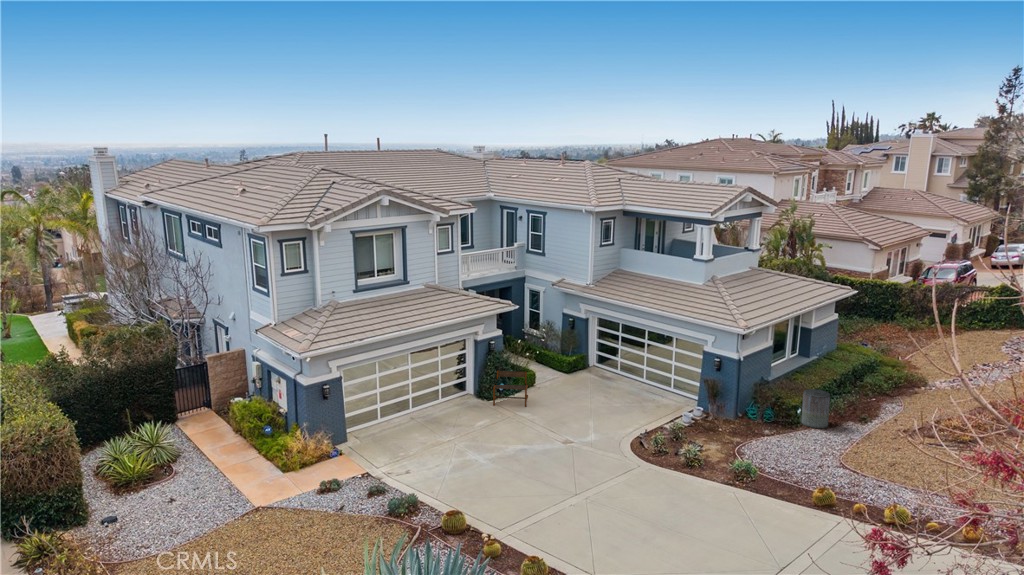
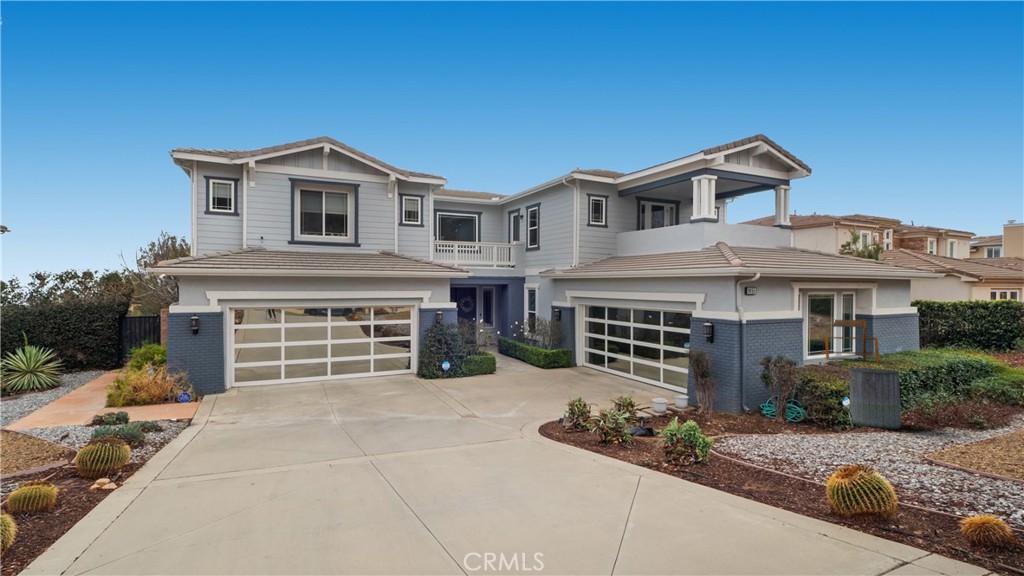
bench: present [493,371,528,407] -> present [820,320,879,362]

